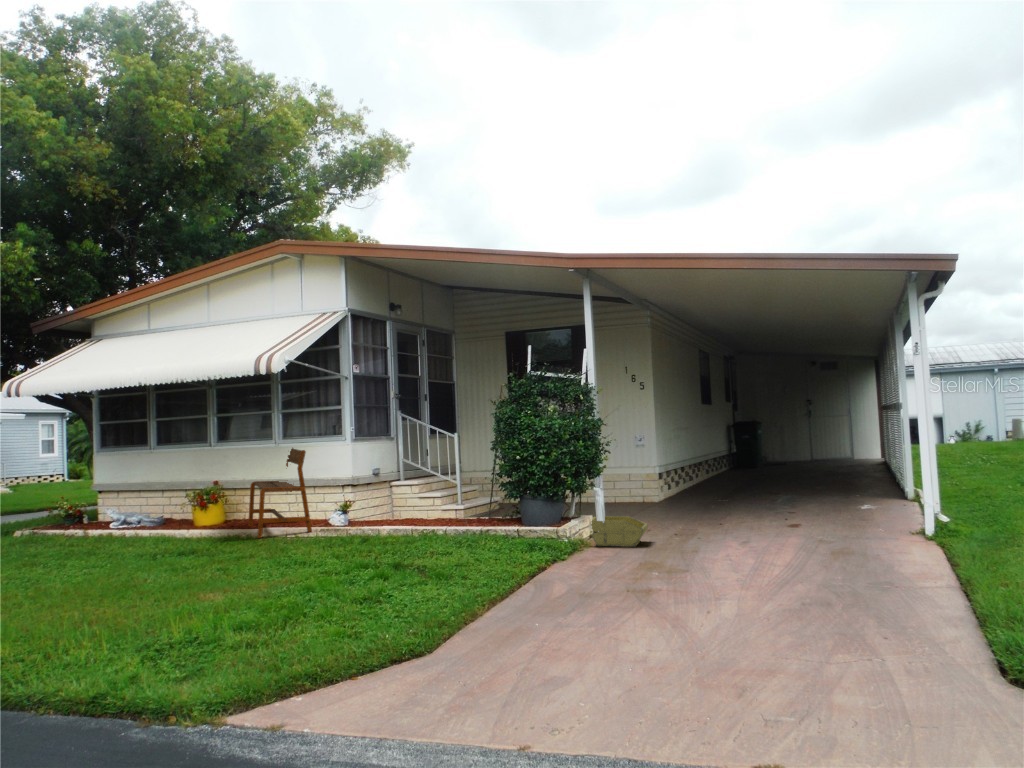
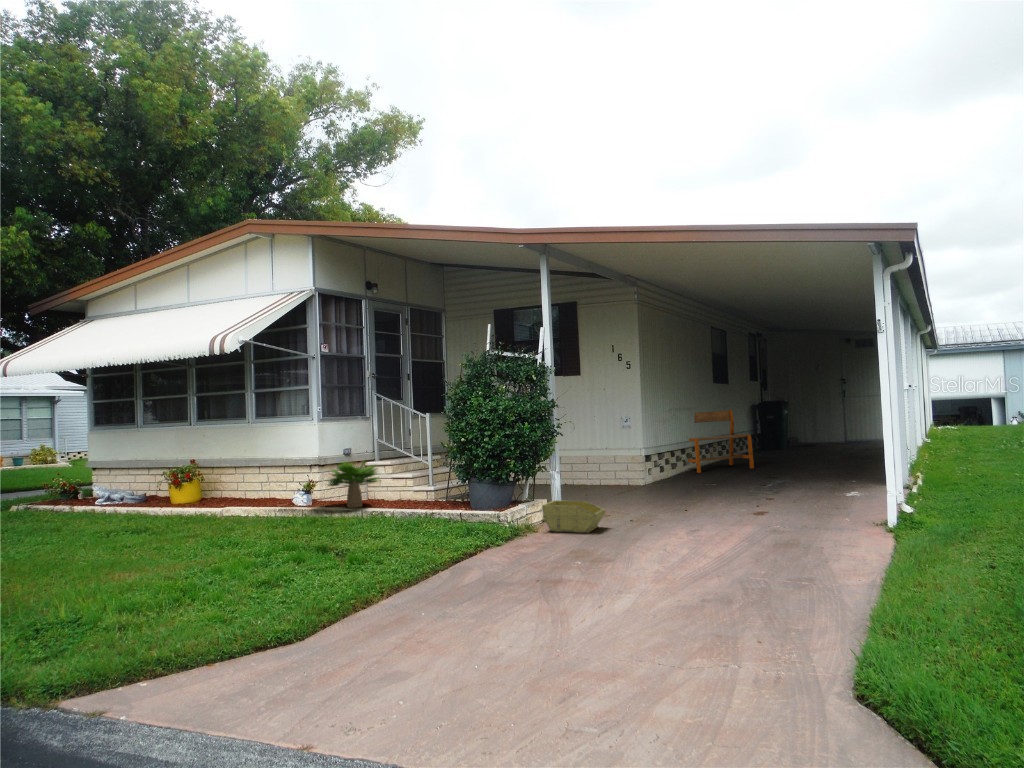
bench: present [248,448,312,538] -> present [688,410,754,473]
potted plant: none [362,475,423,527] -> present [327,460,379,508]

